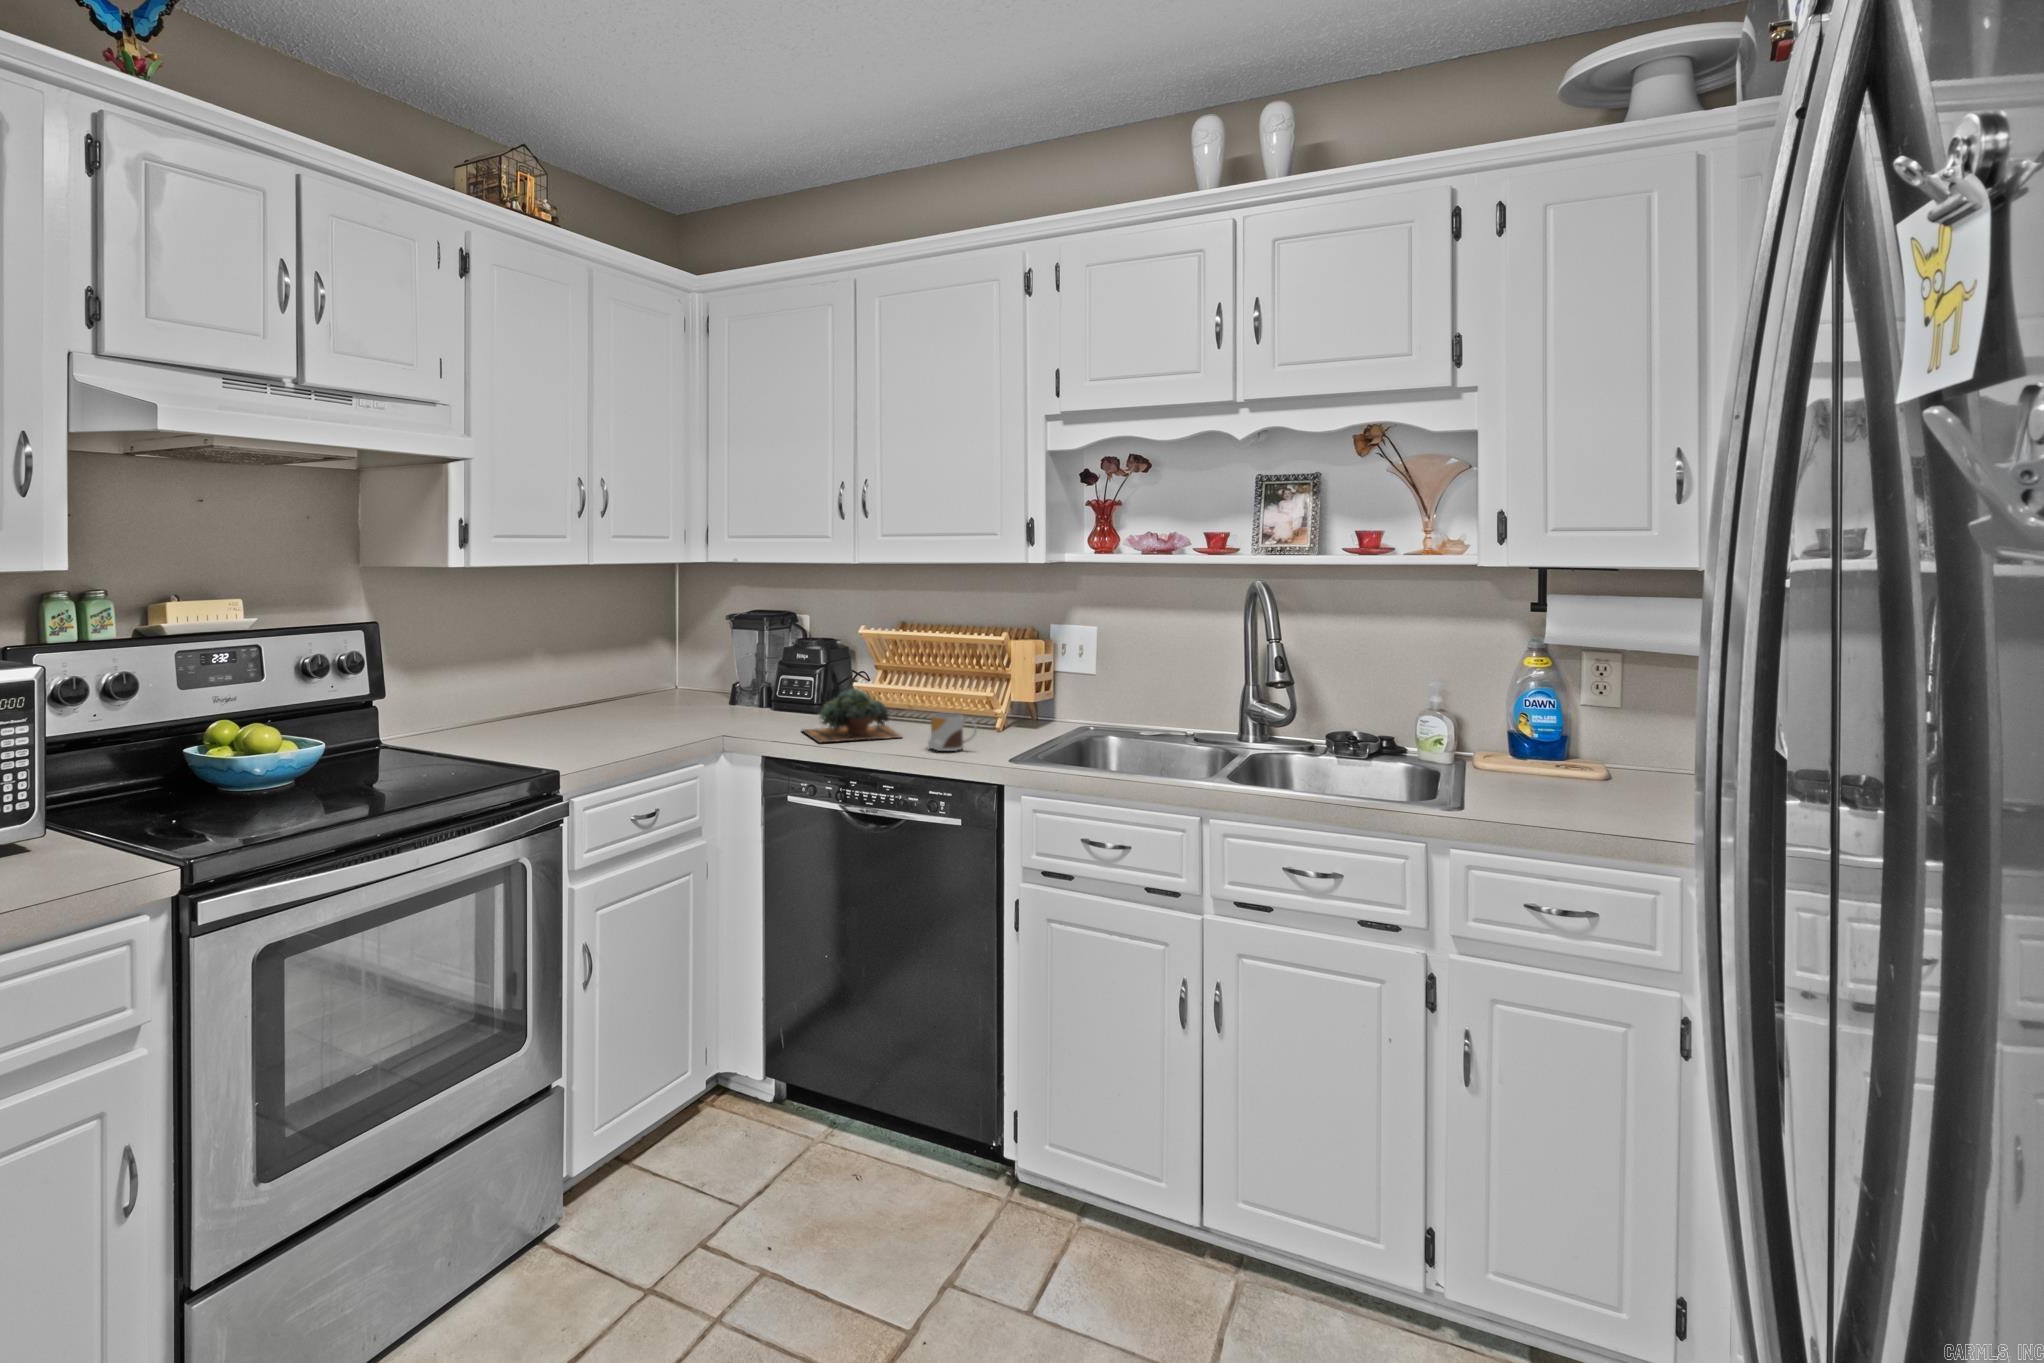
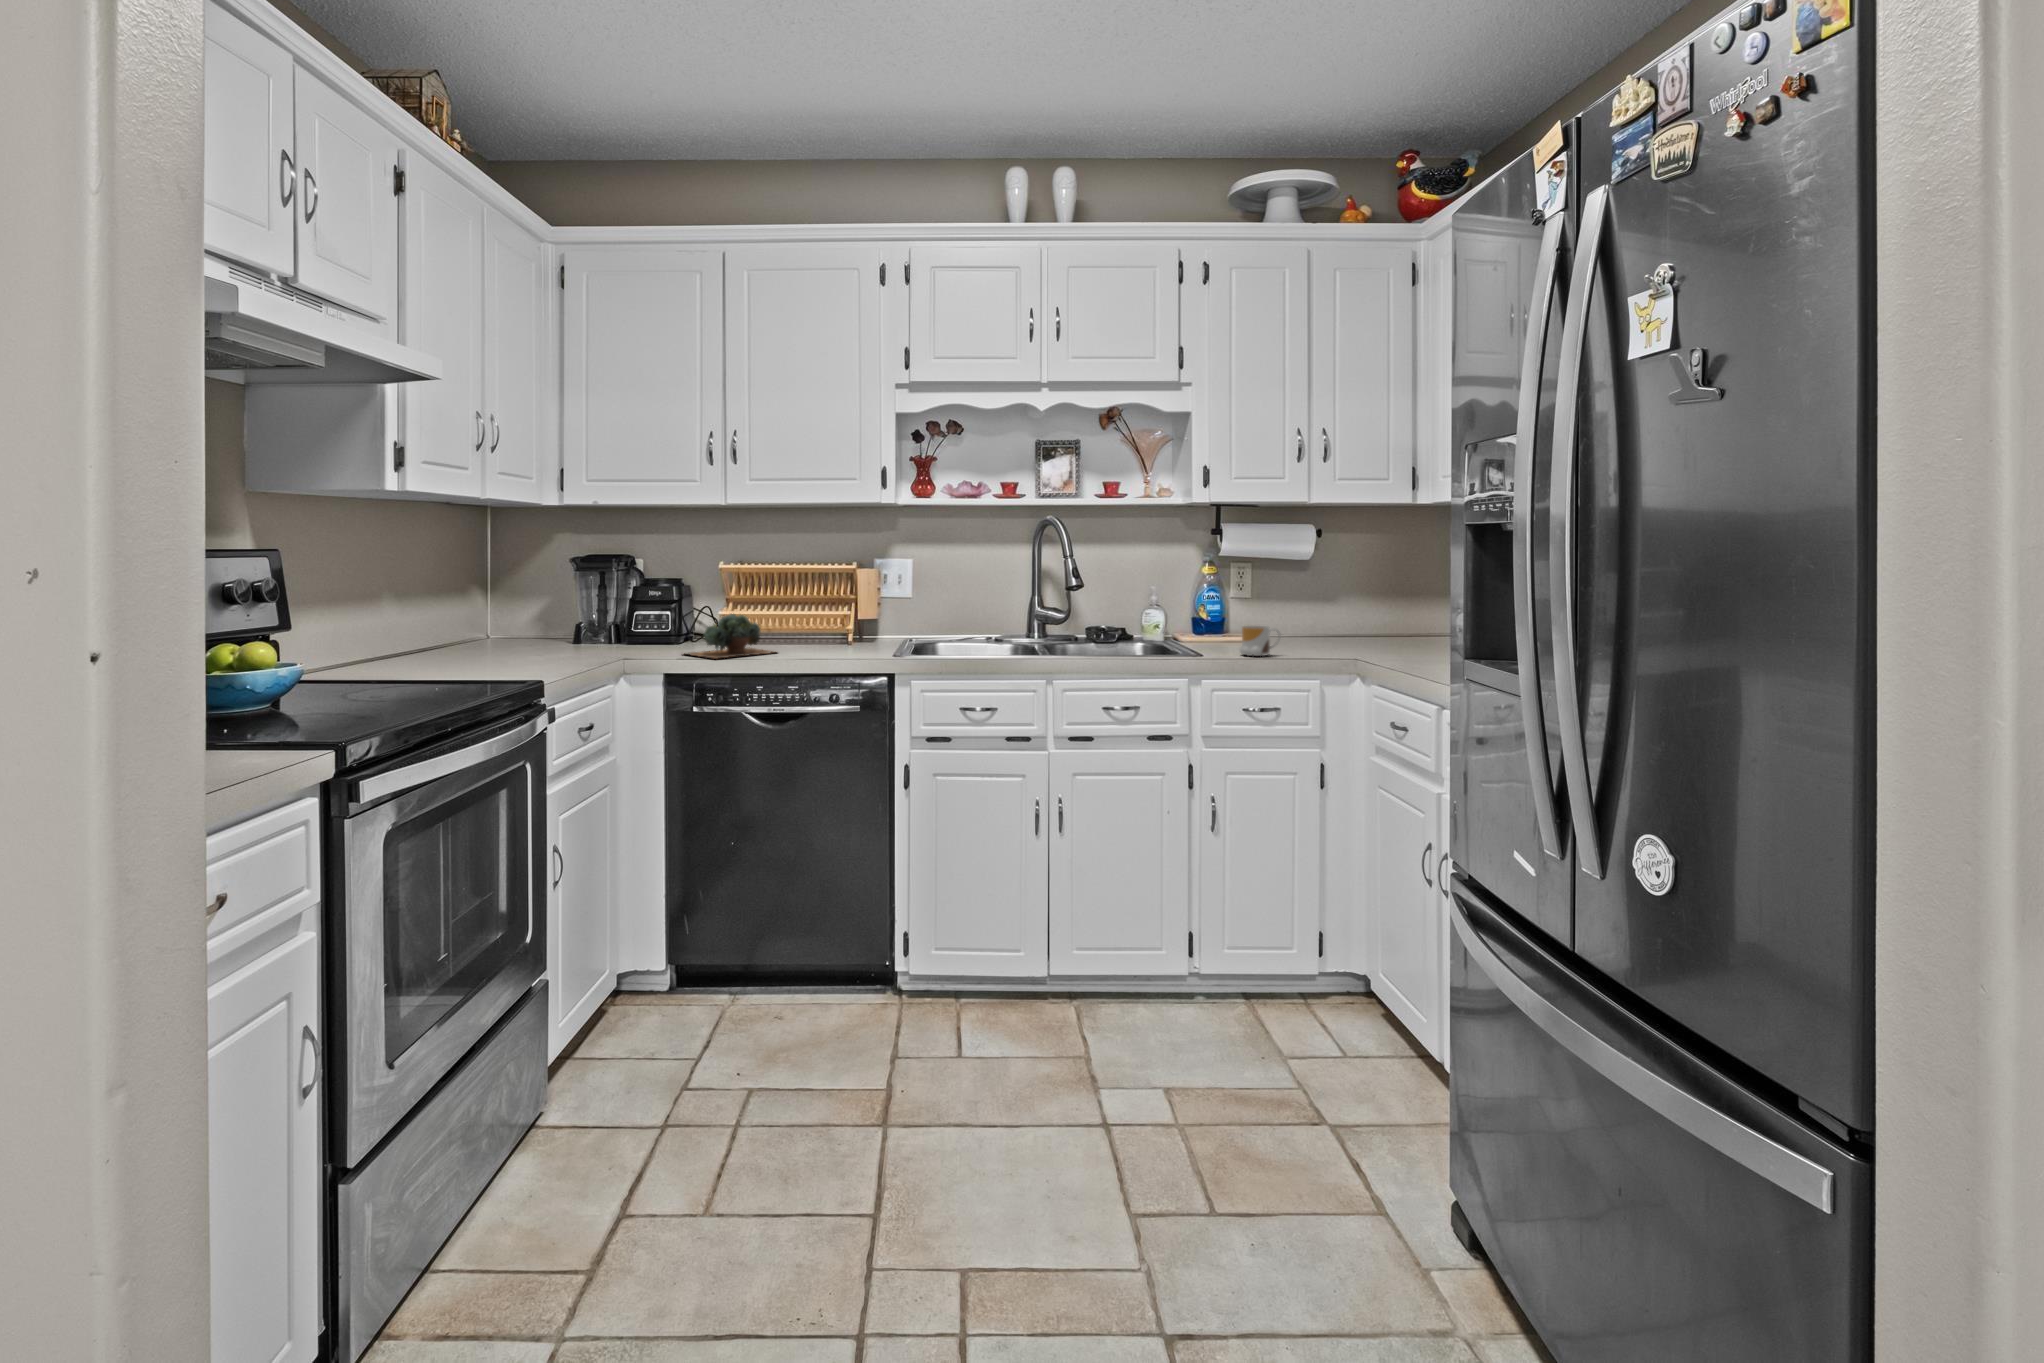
mug: present [928,713,977,751] -> present [1240,626,1281,656]

